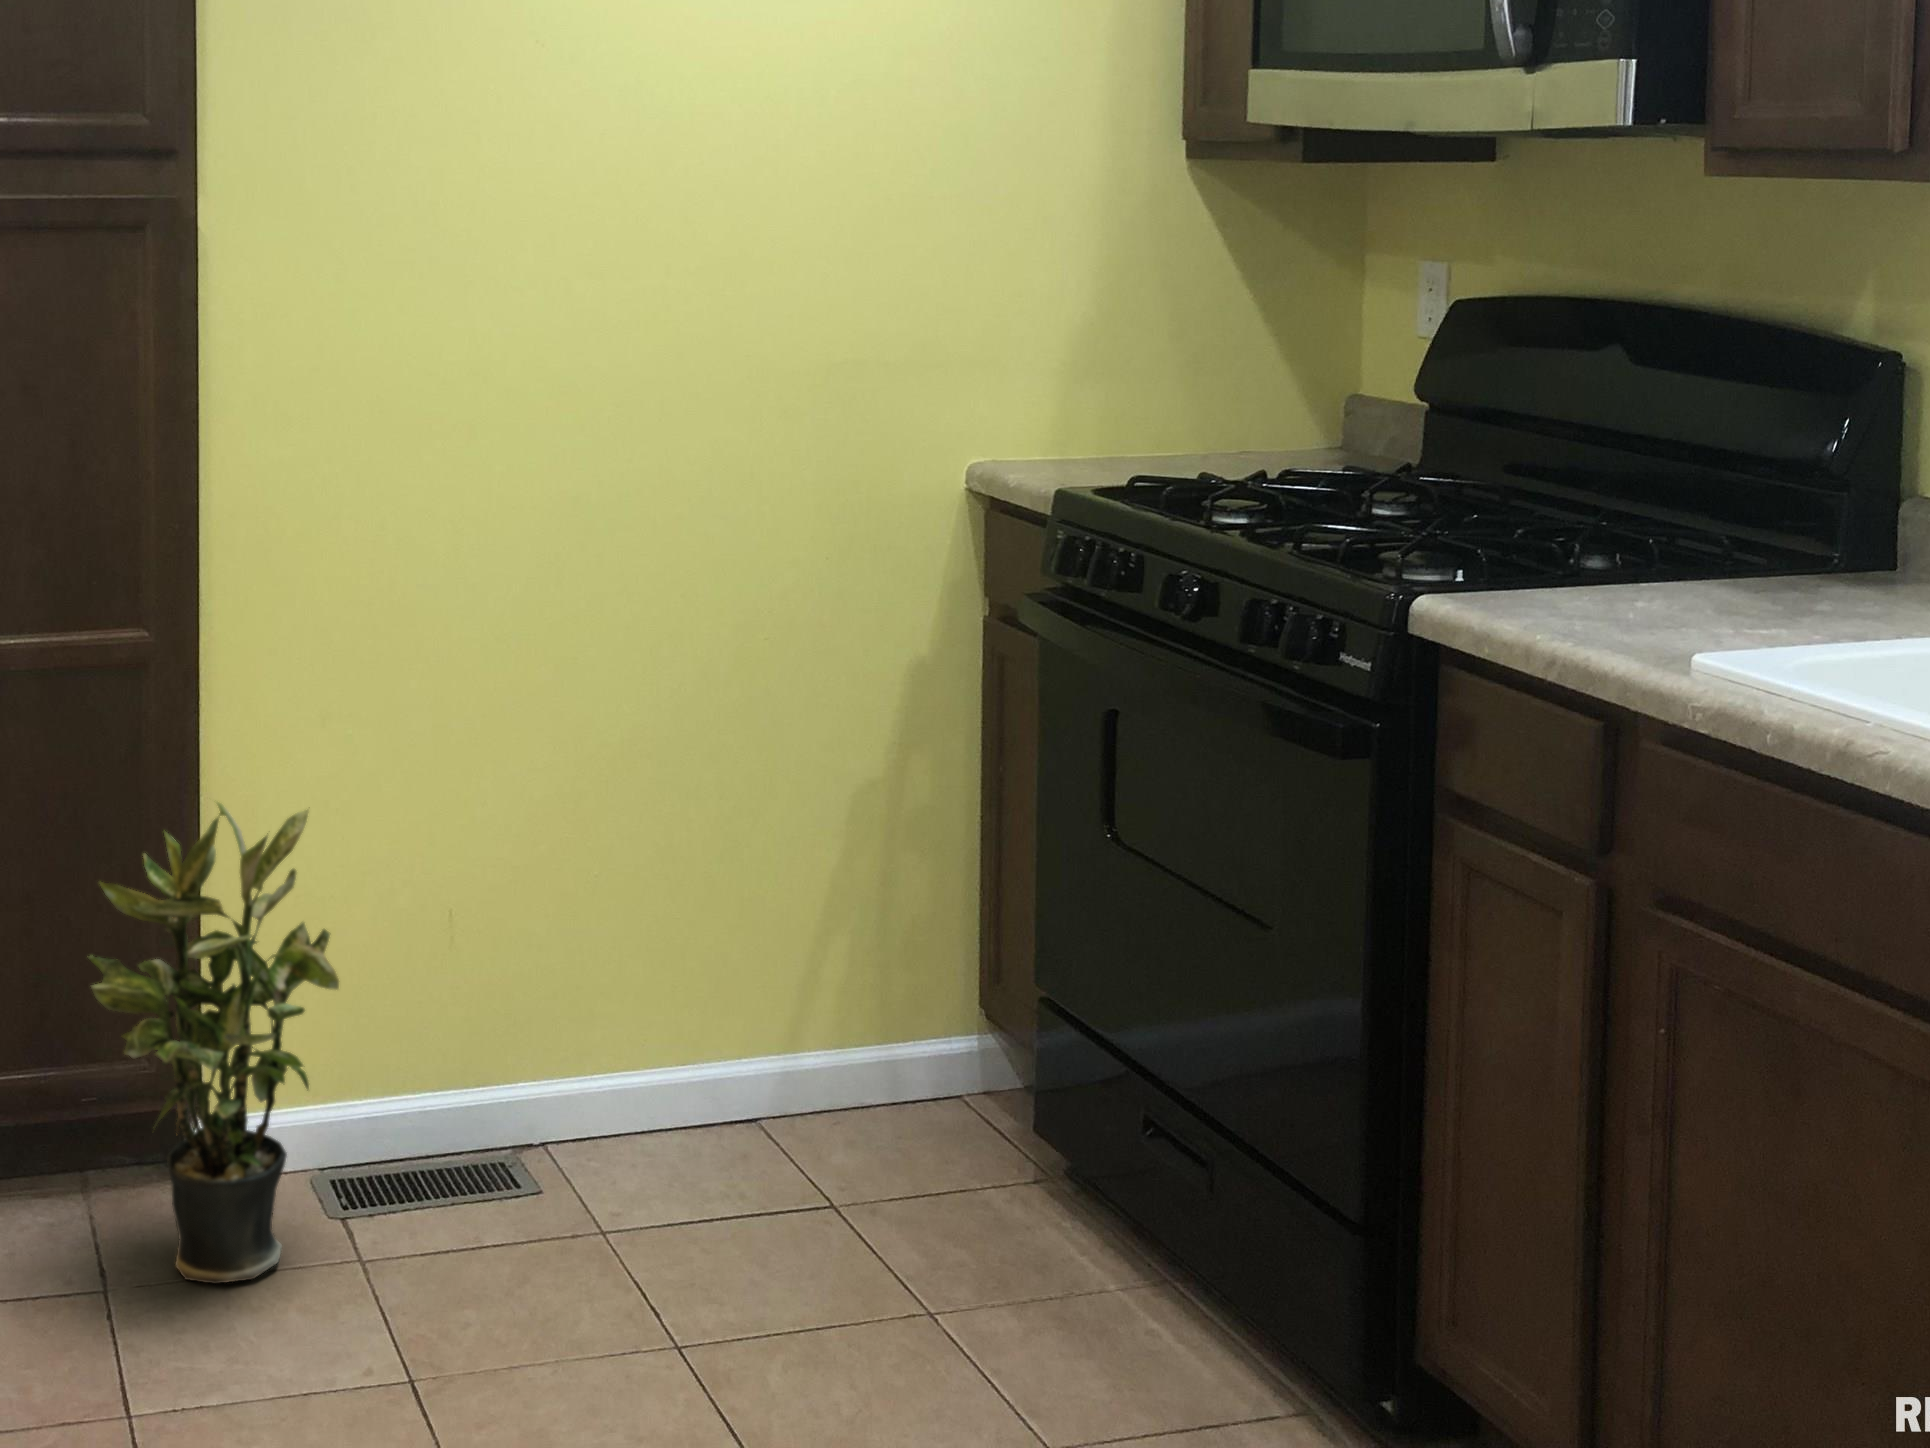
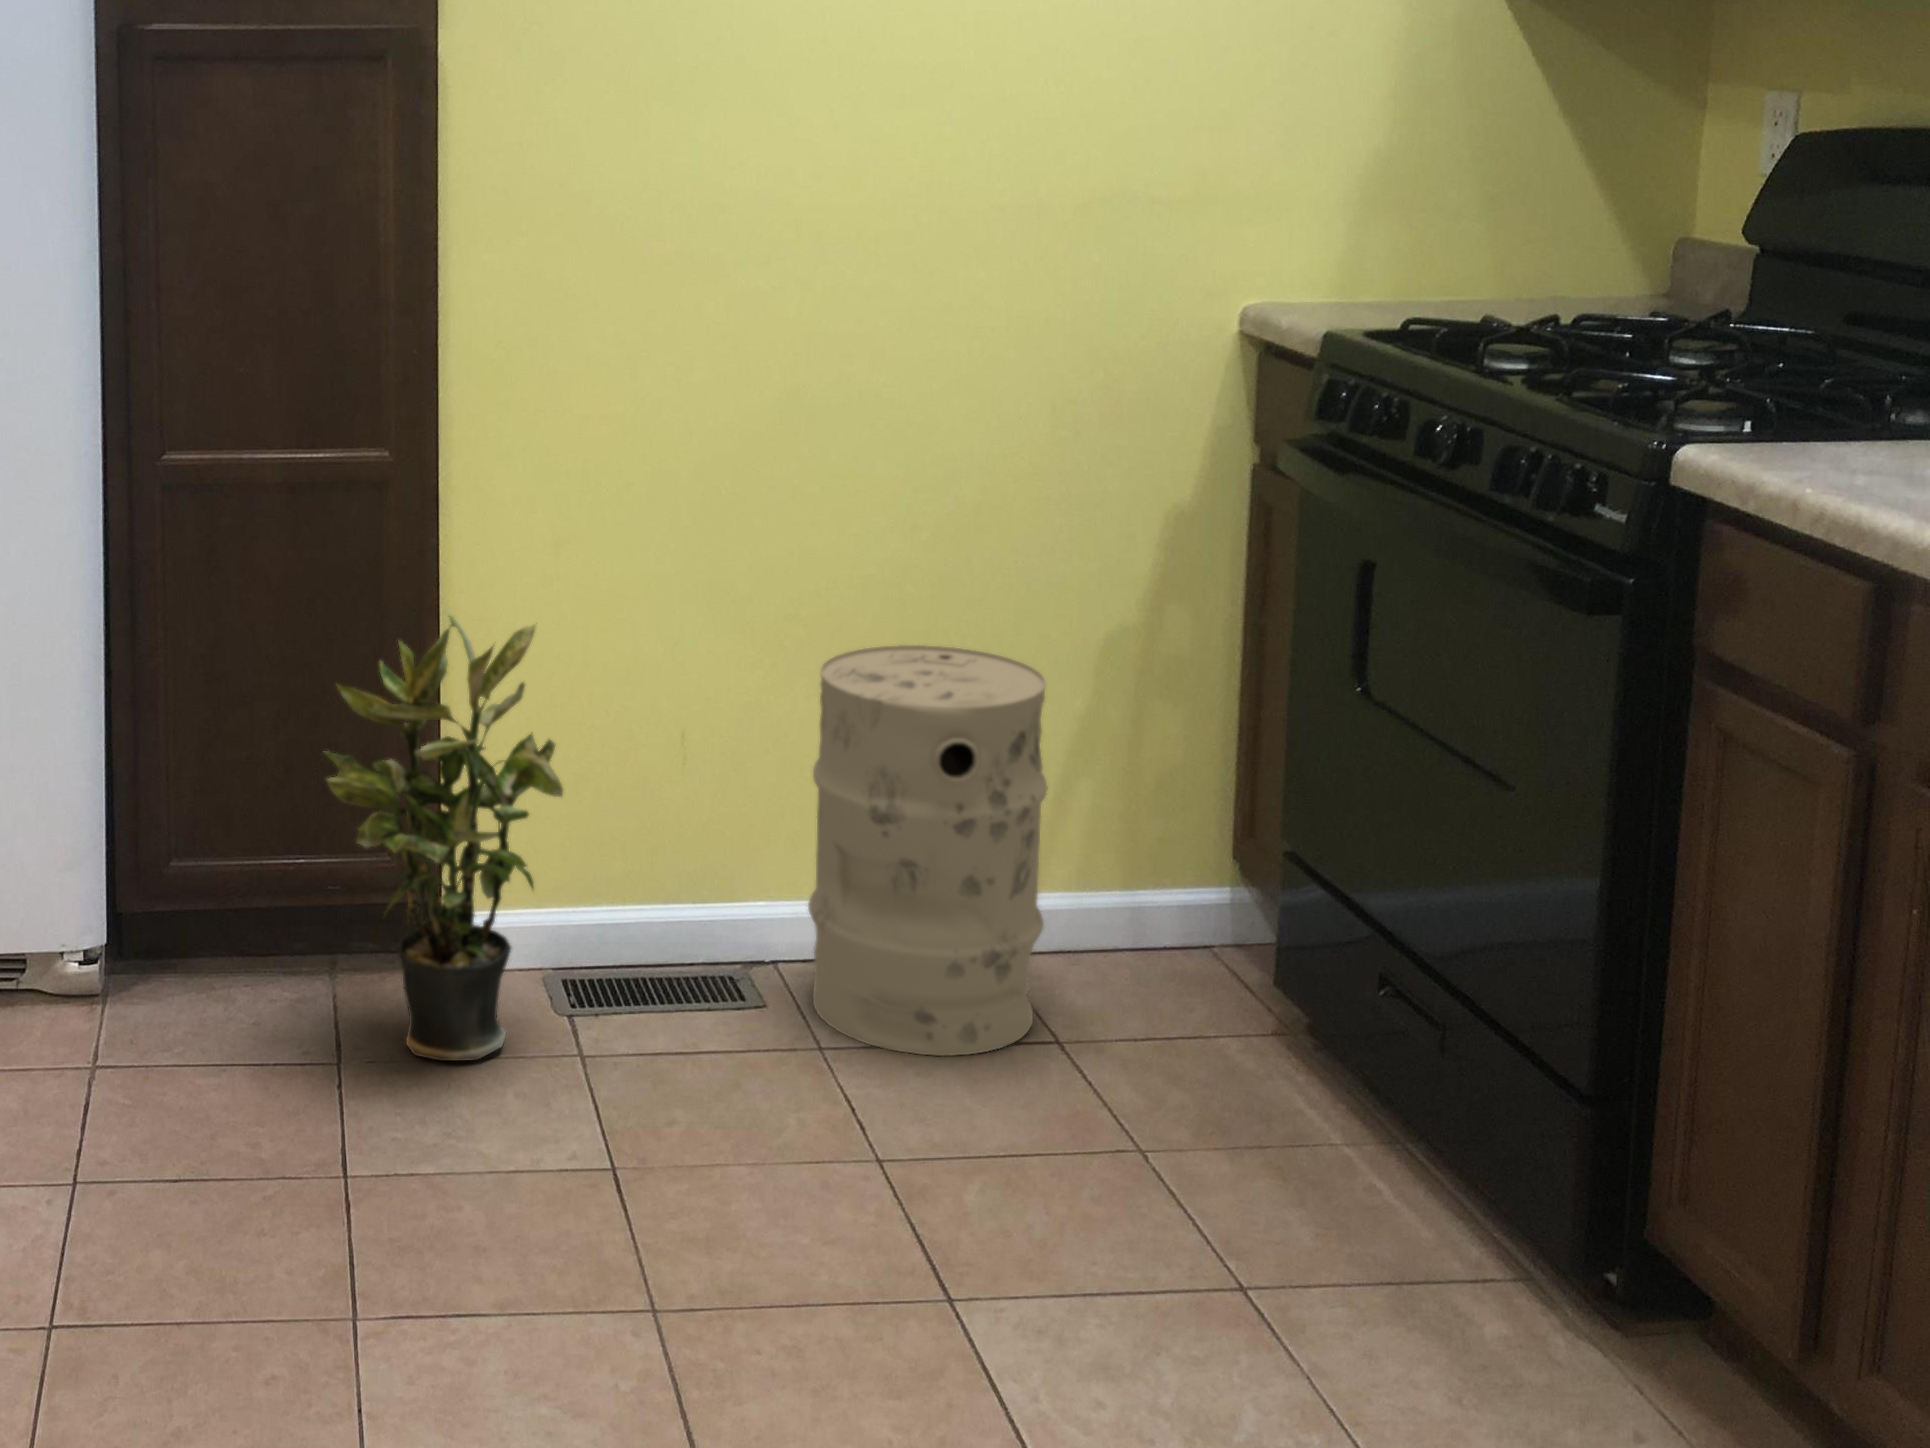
trash can: none [588,809,817,1235] -> present [808,645,1048,1056]

